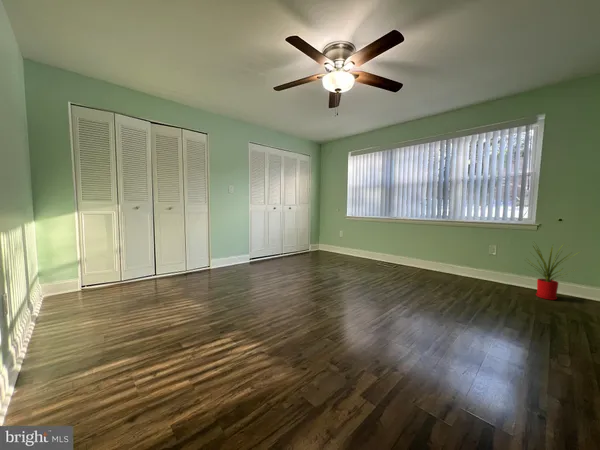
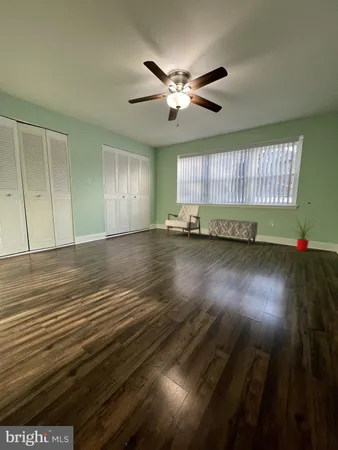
armchair: none [329,220,380,269] -> present [165,205,201,239]
bench: none [391,240,469,284] -> present [208,219,258,246]

